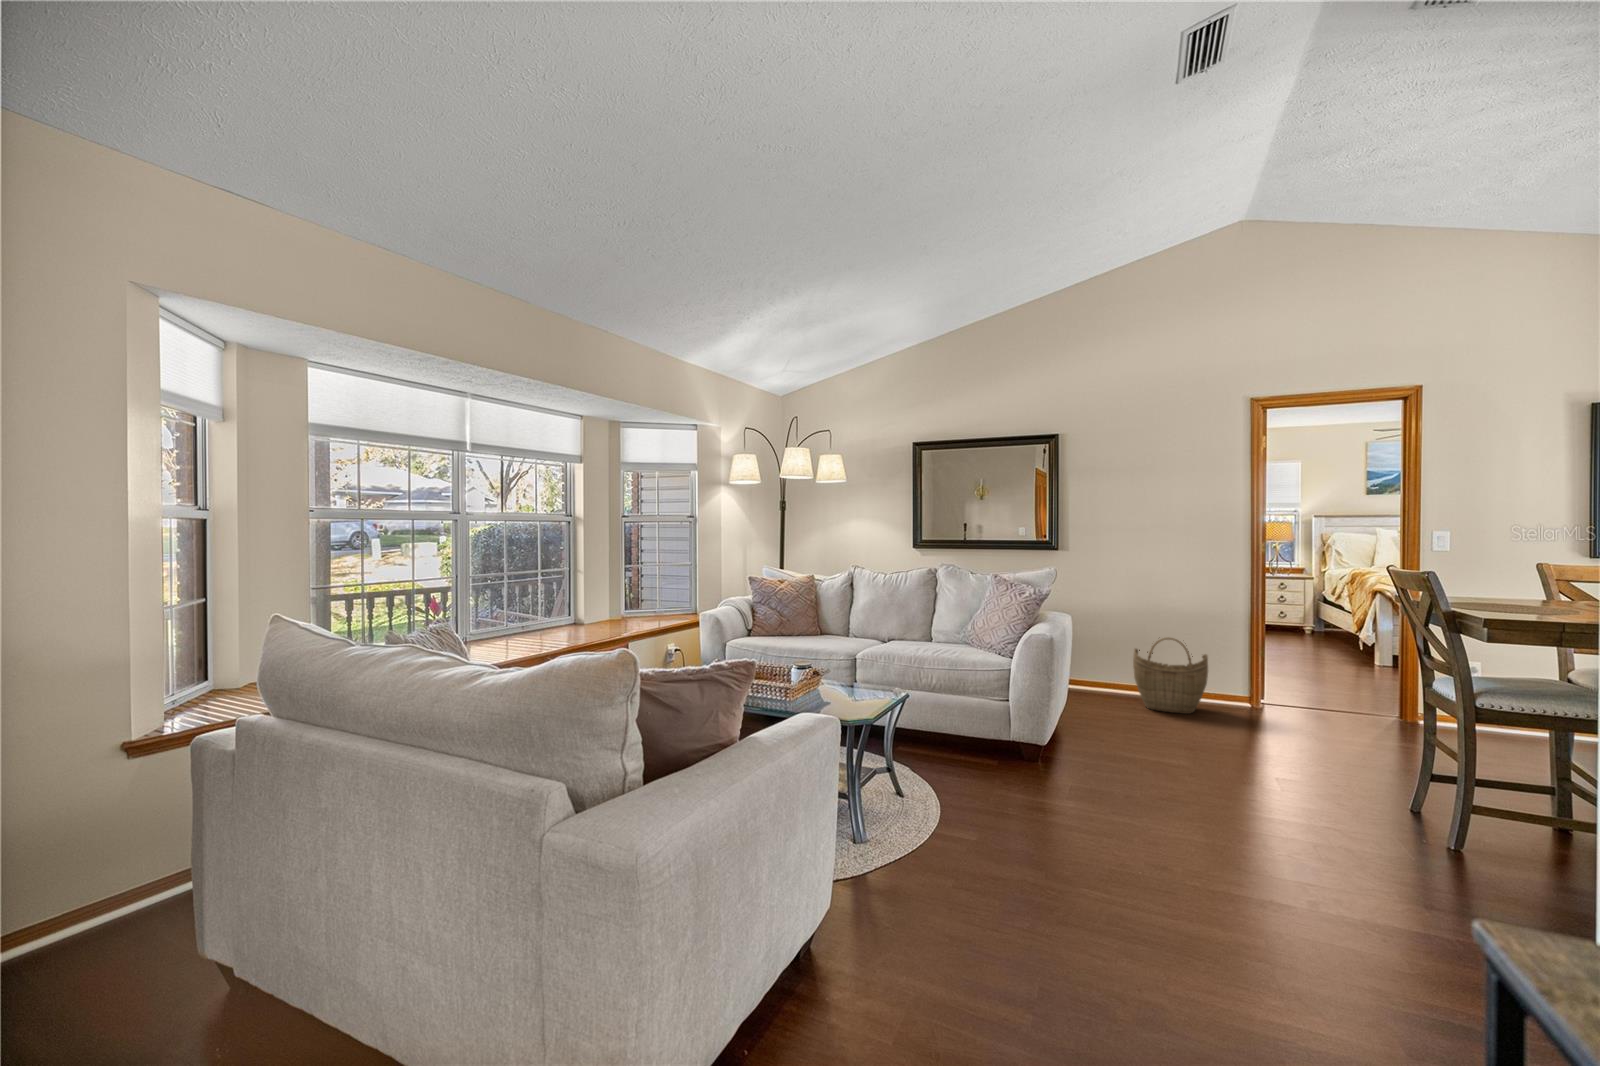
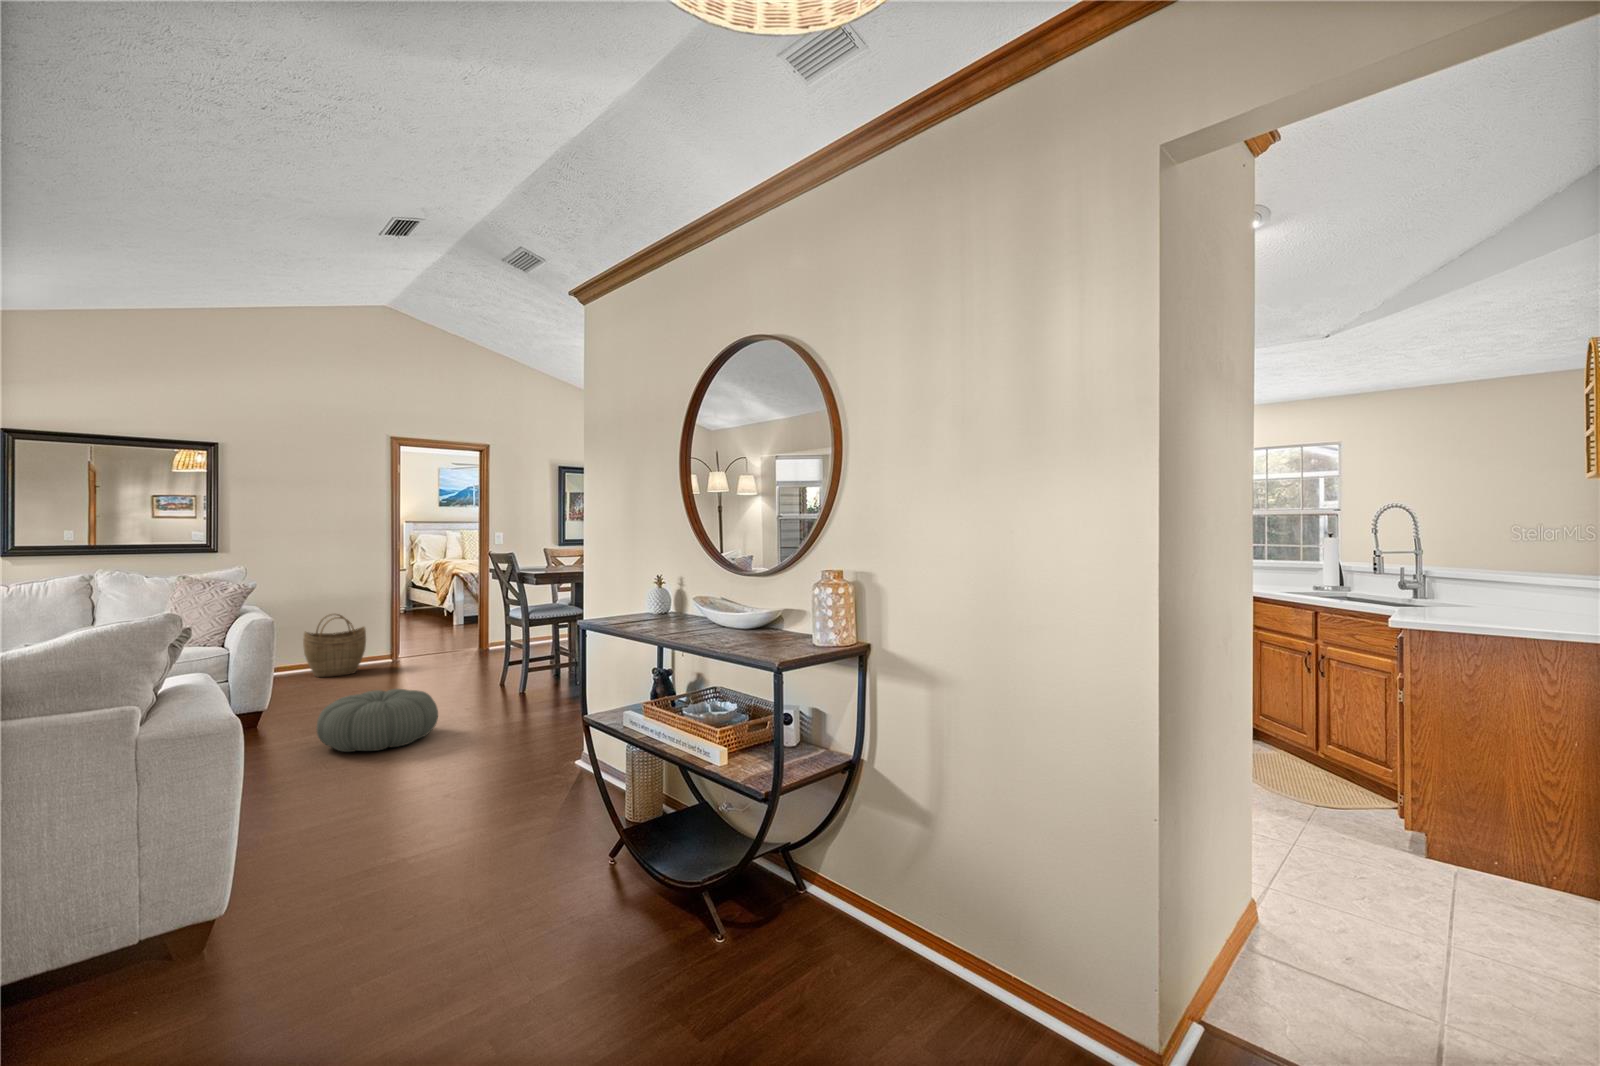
pouf: none [1048,769,1226,885] -> present [316,689,438,752]

